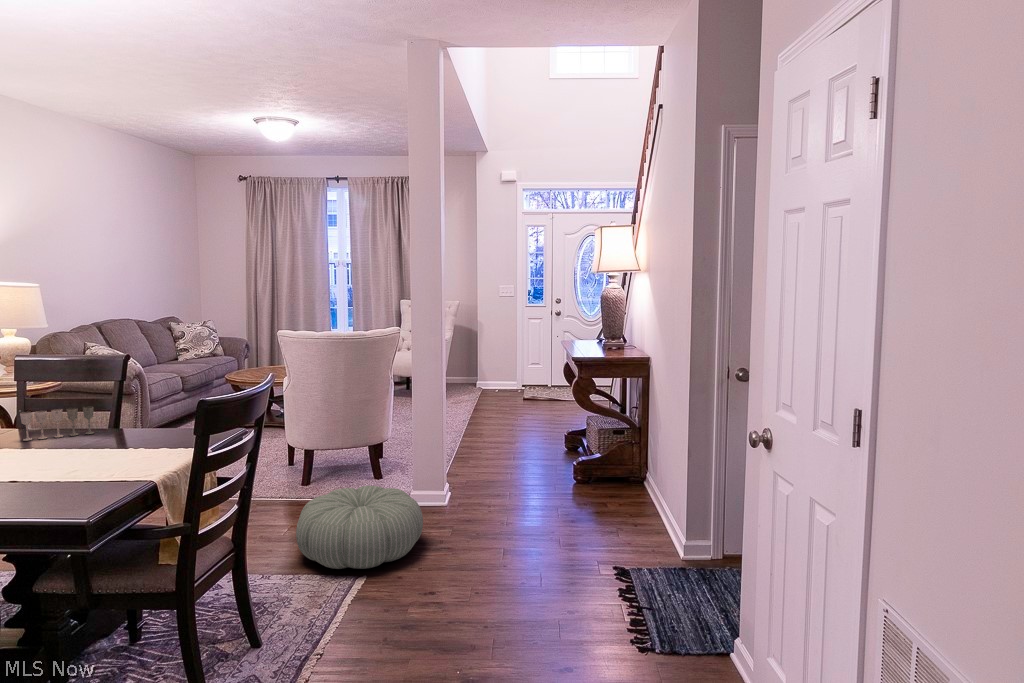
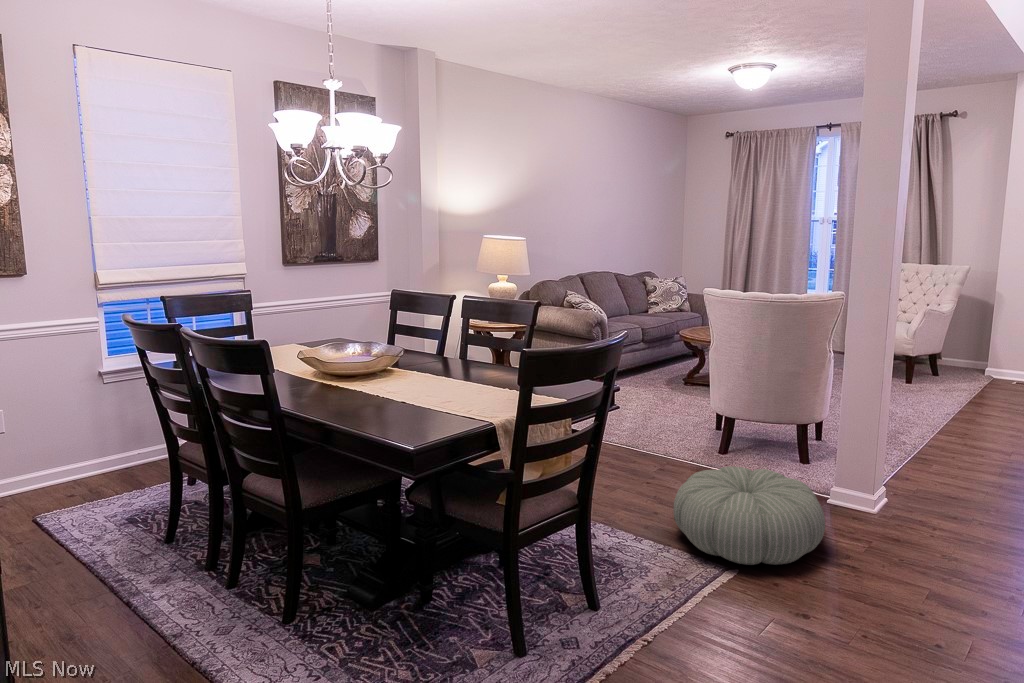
wine glass: present [20,406,94,441] -> none [444,353,494,377]

